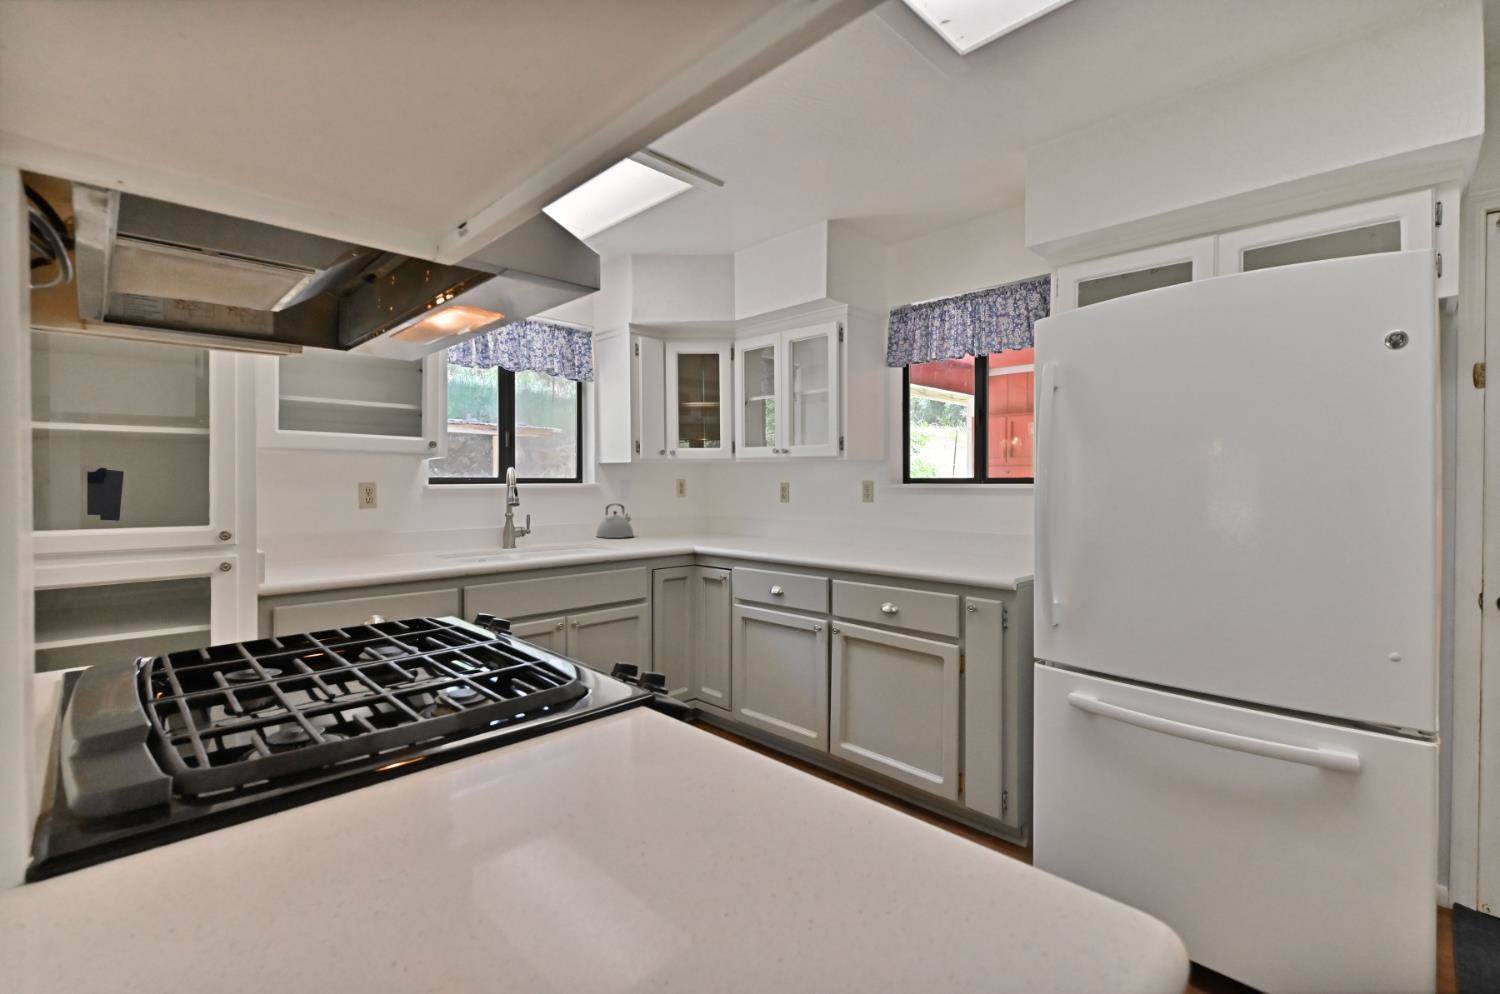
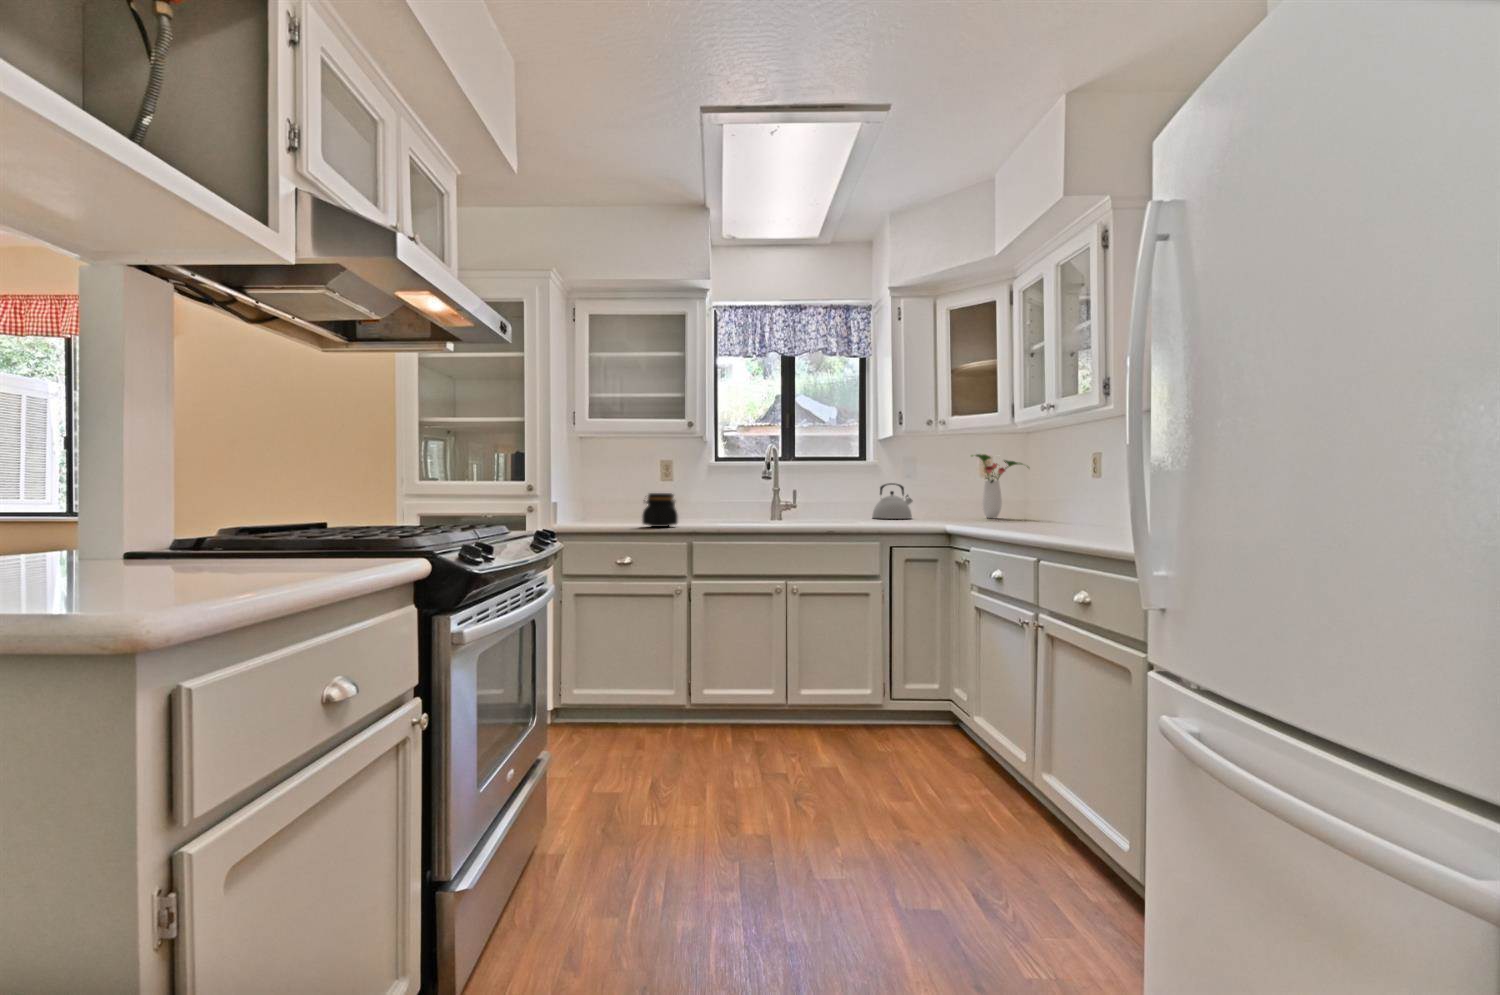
flower arrangement: none [672,476,722,532] -> present [971,454,1028,518]
jar: none [405,528,451,570] -> present [642,493,678,527]

